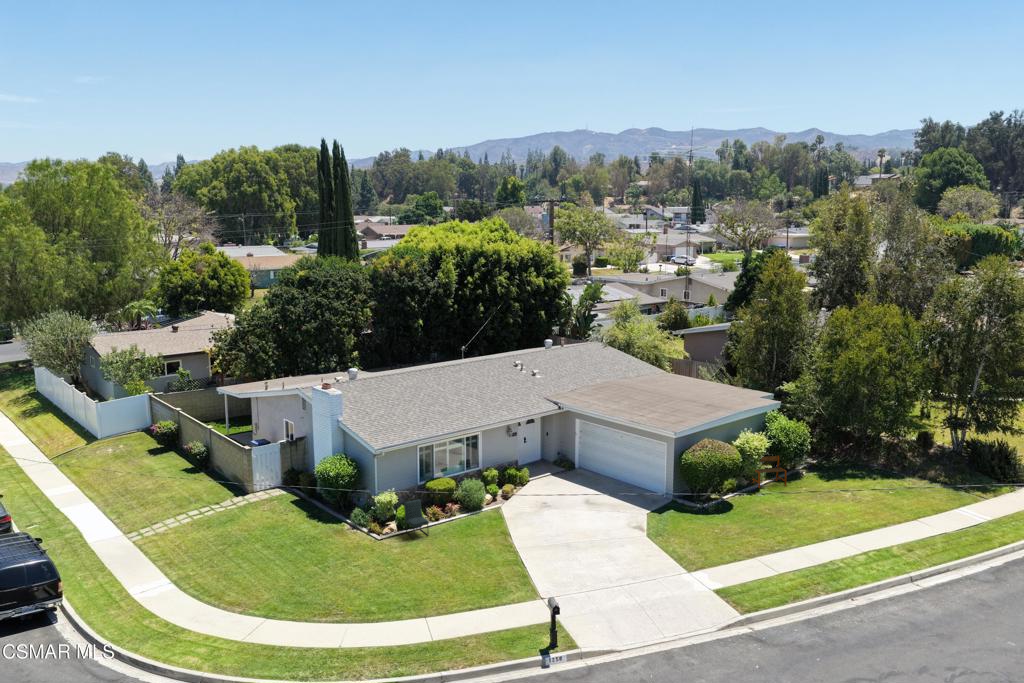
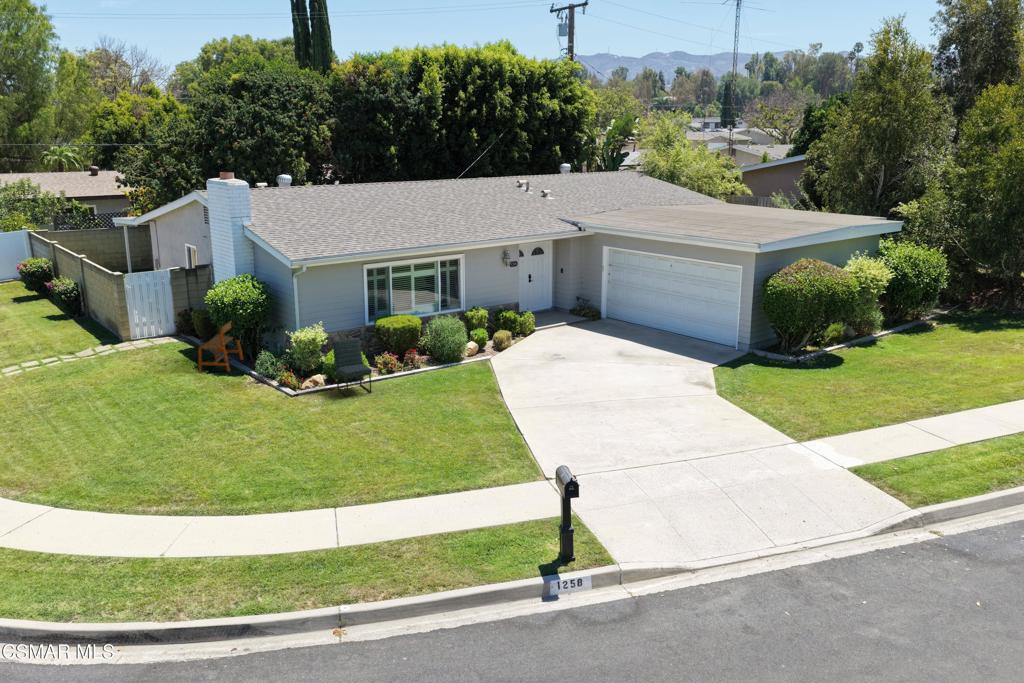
bench: present [752,456,787,488] -> present [198,321,243,372]

